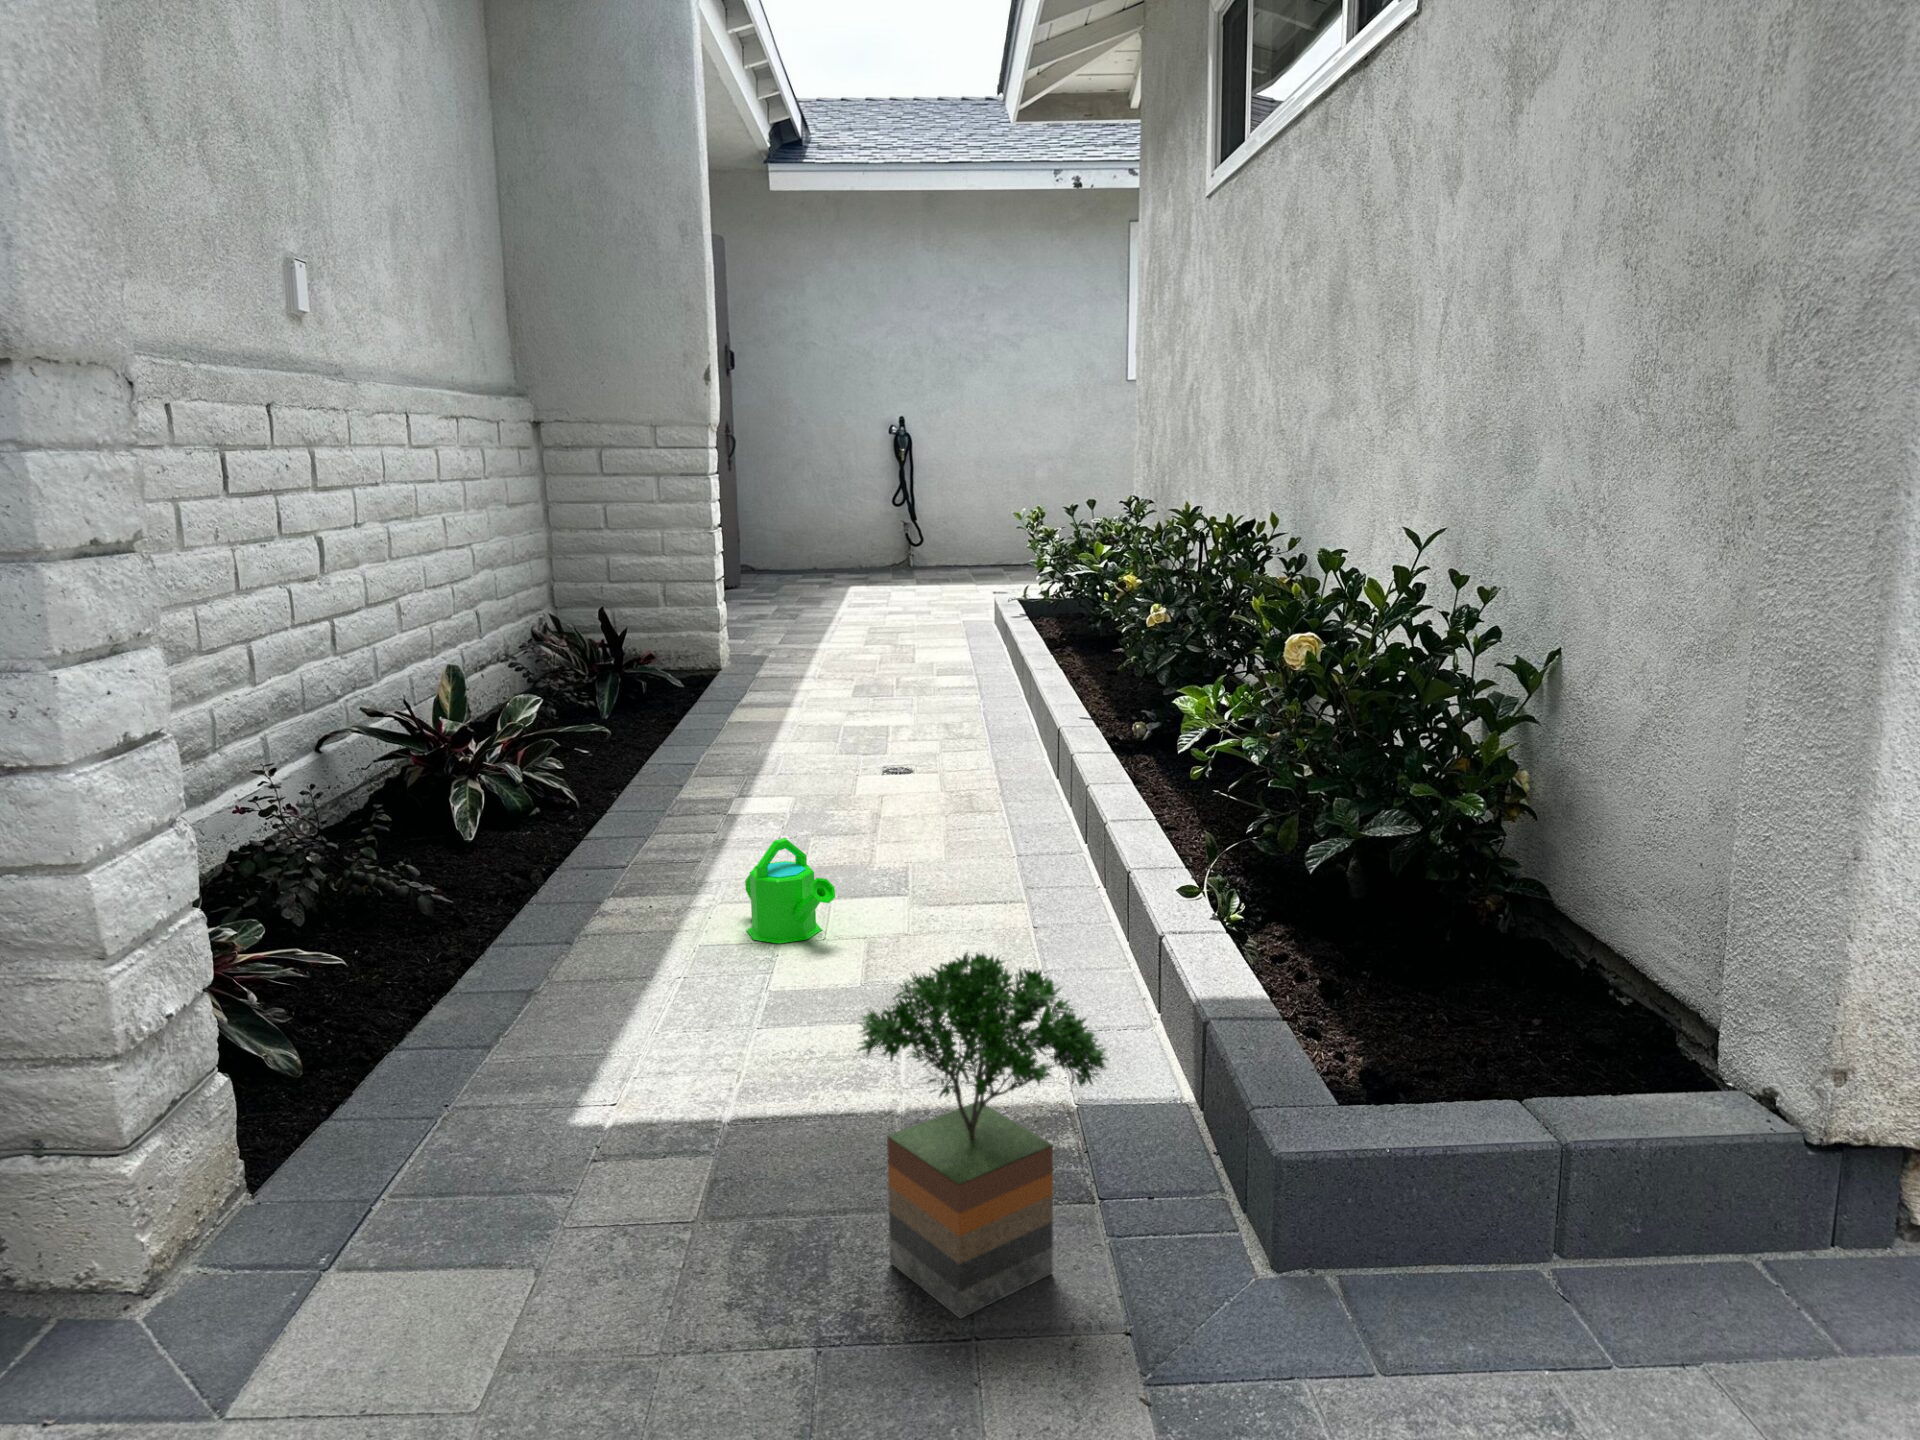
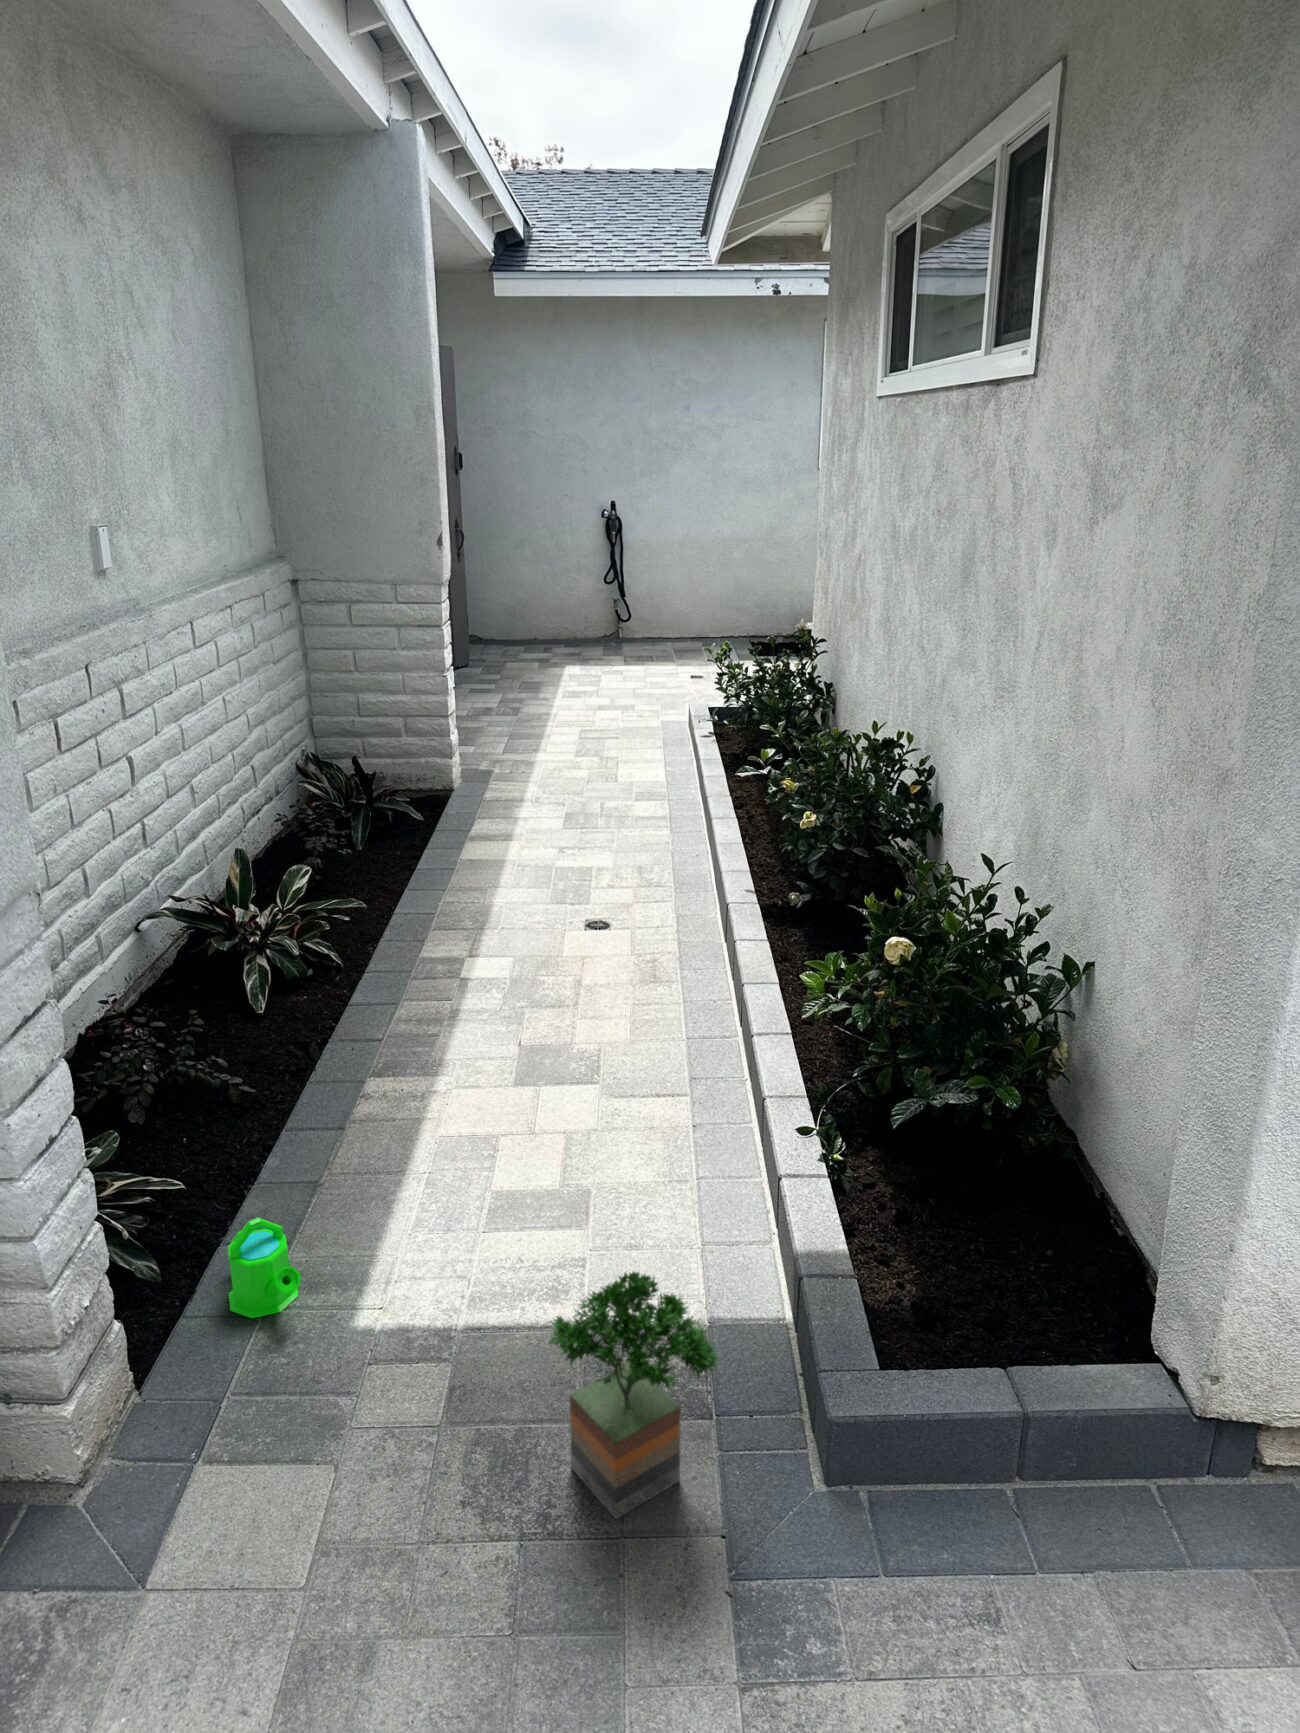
watering can: present [745,838,835,944] -> present [228,1218,300,1318]

